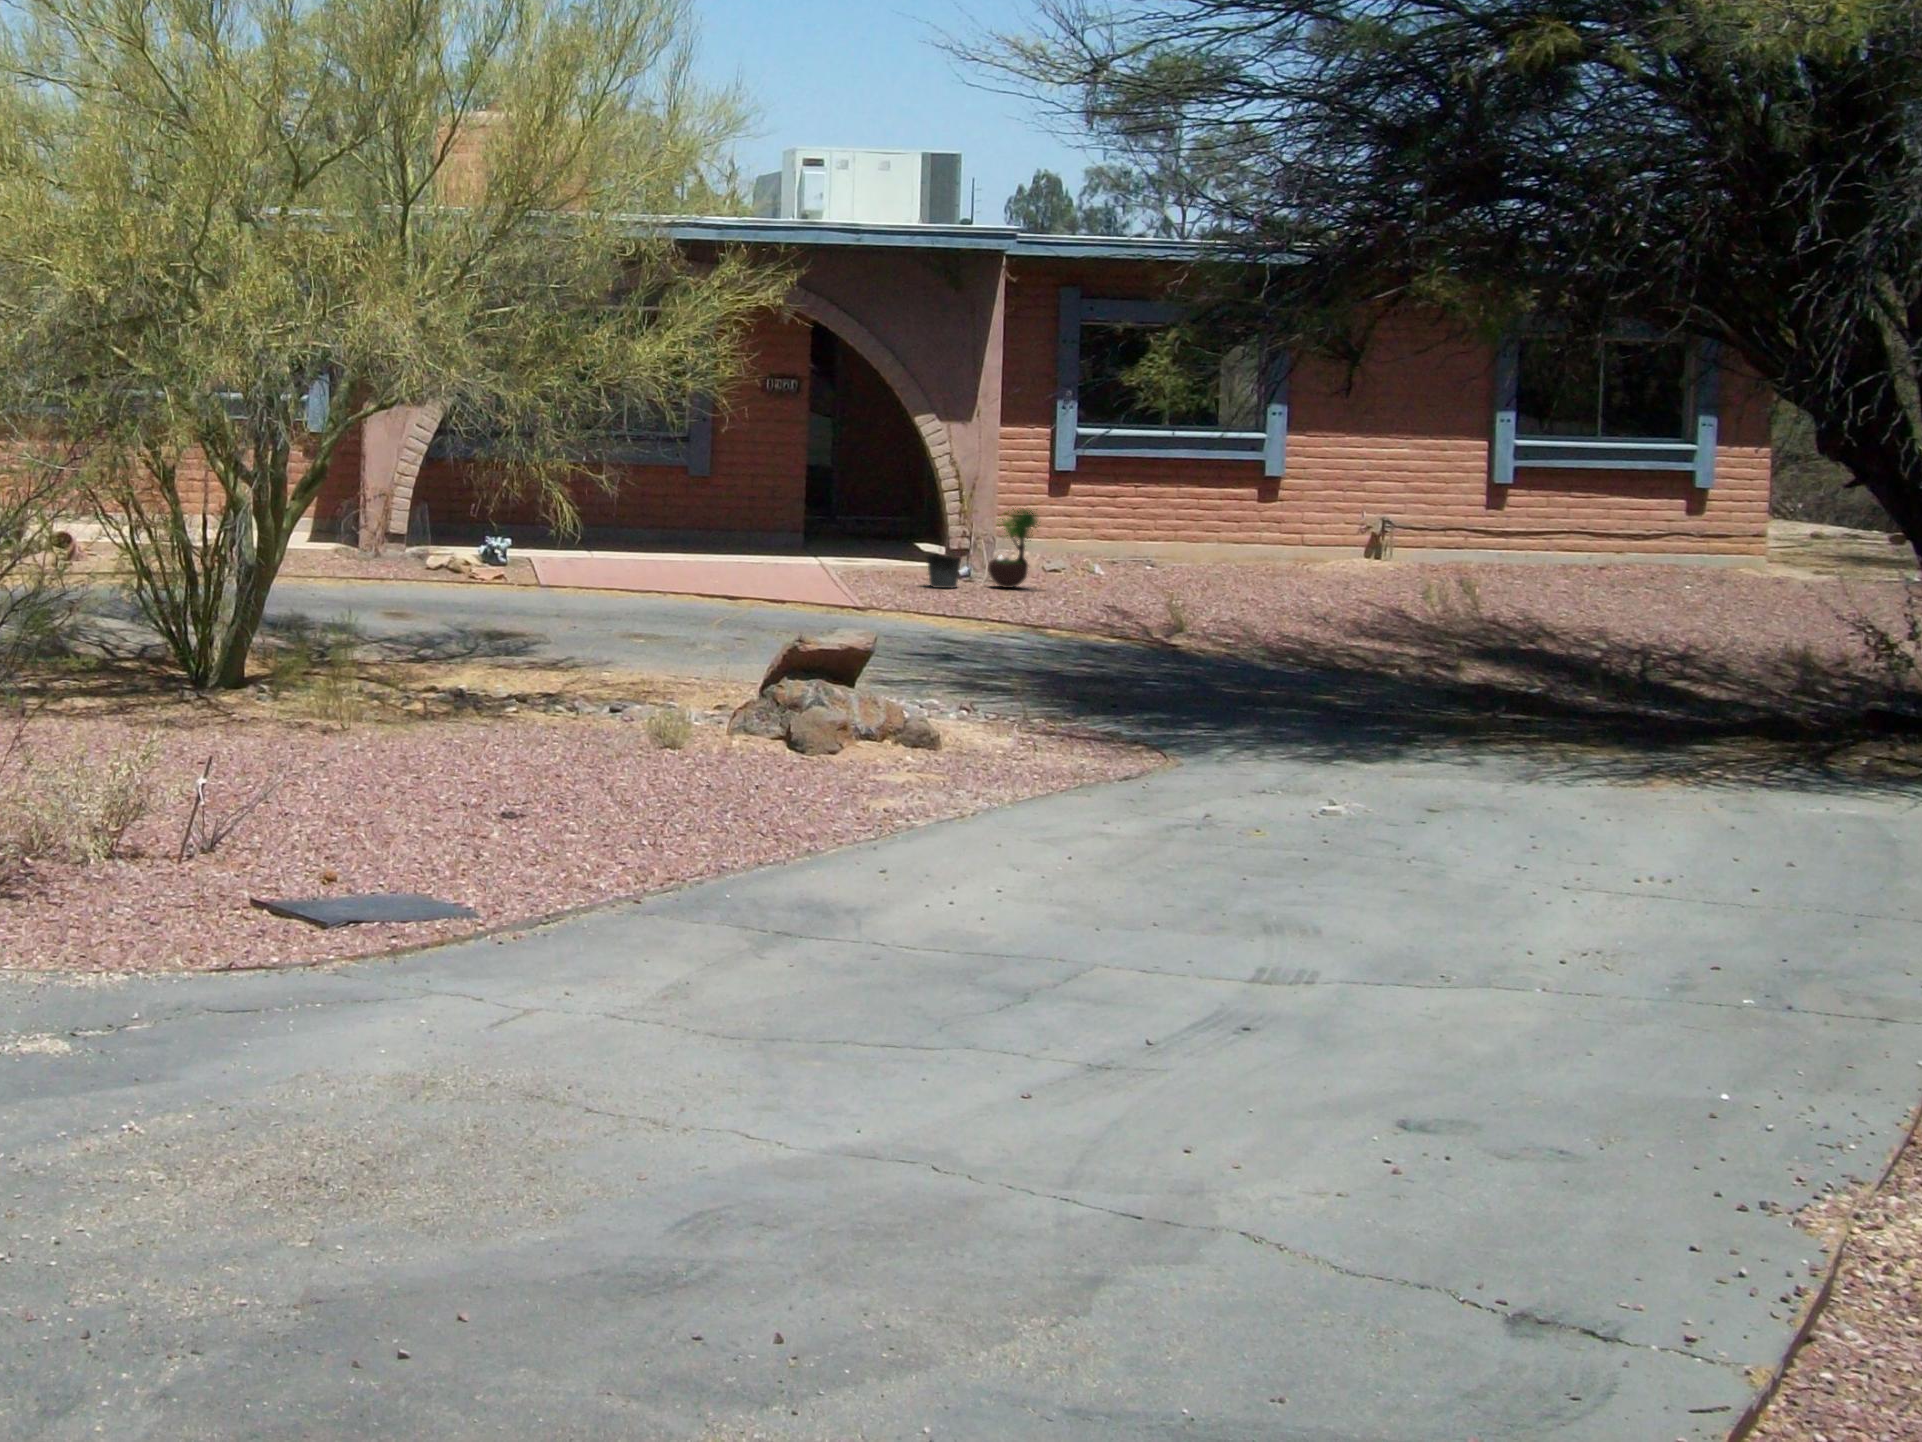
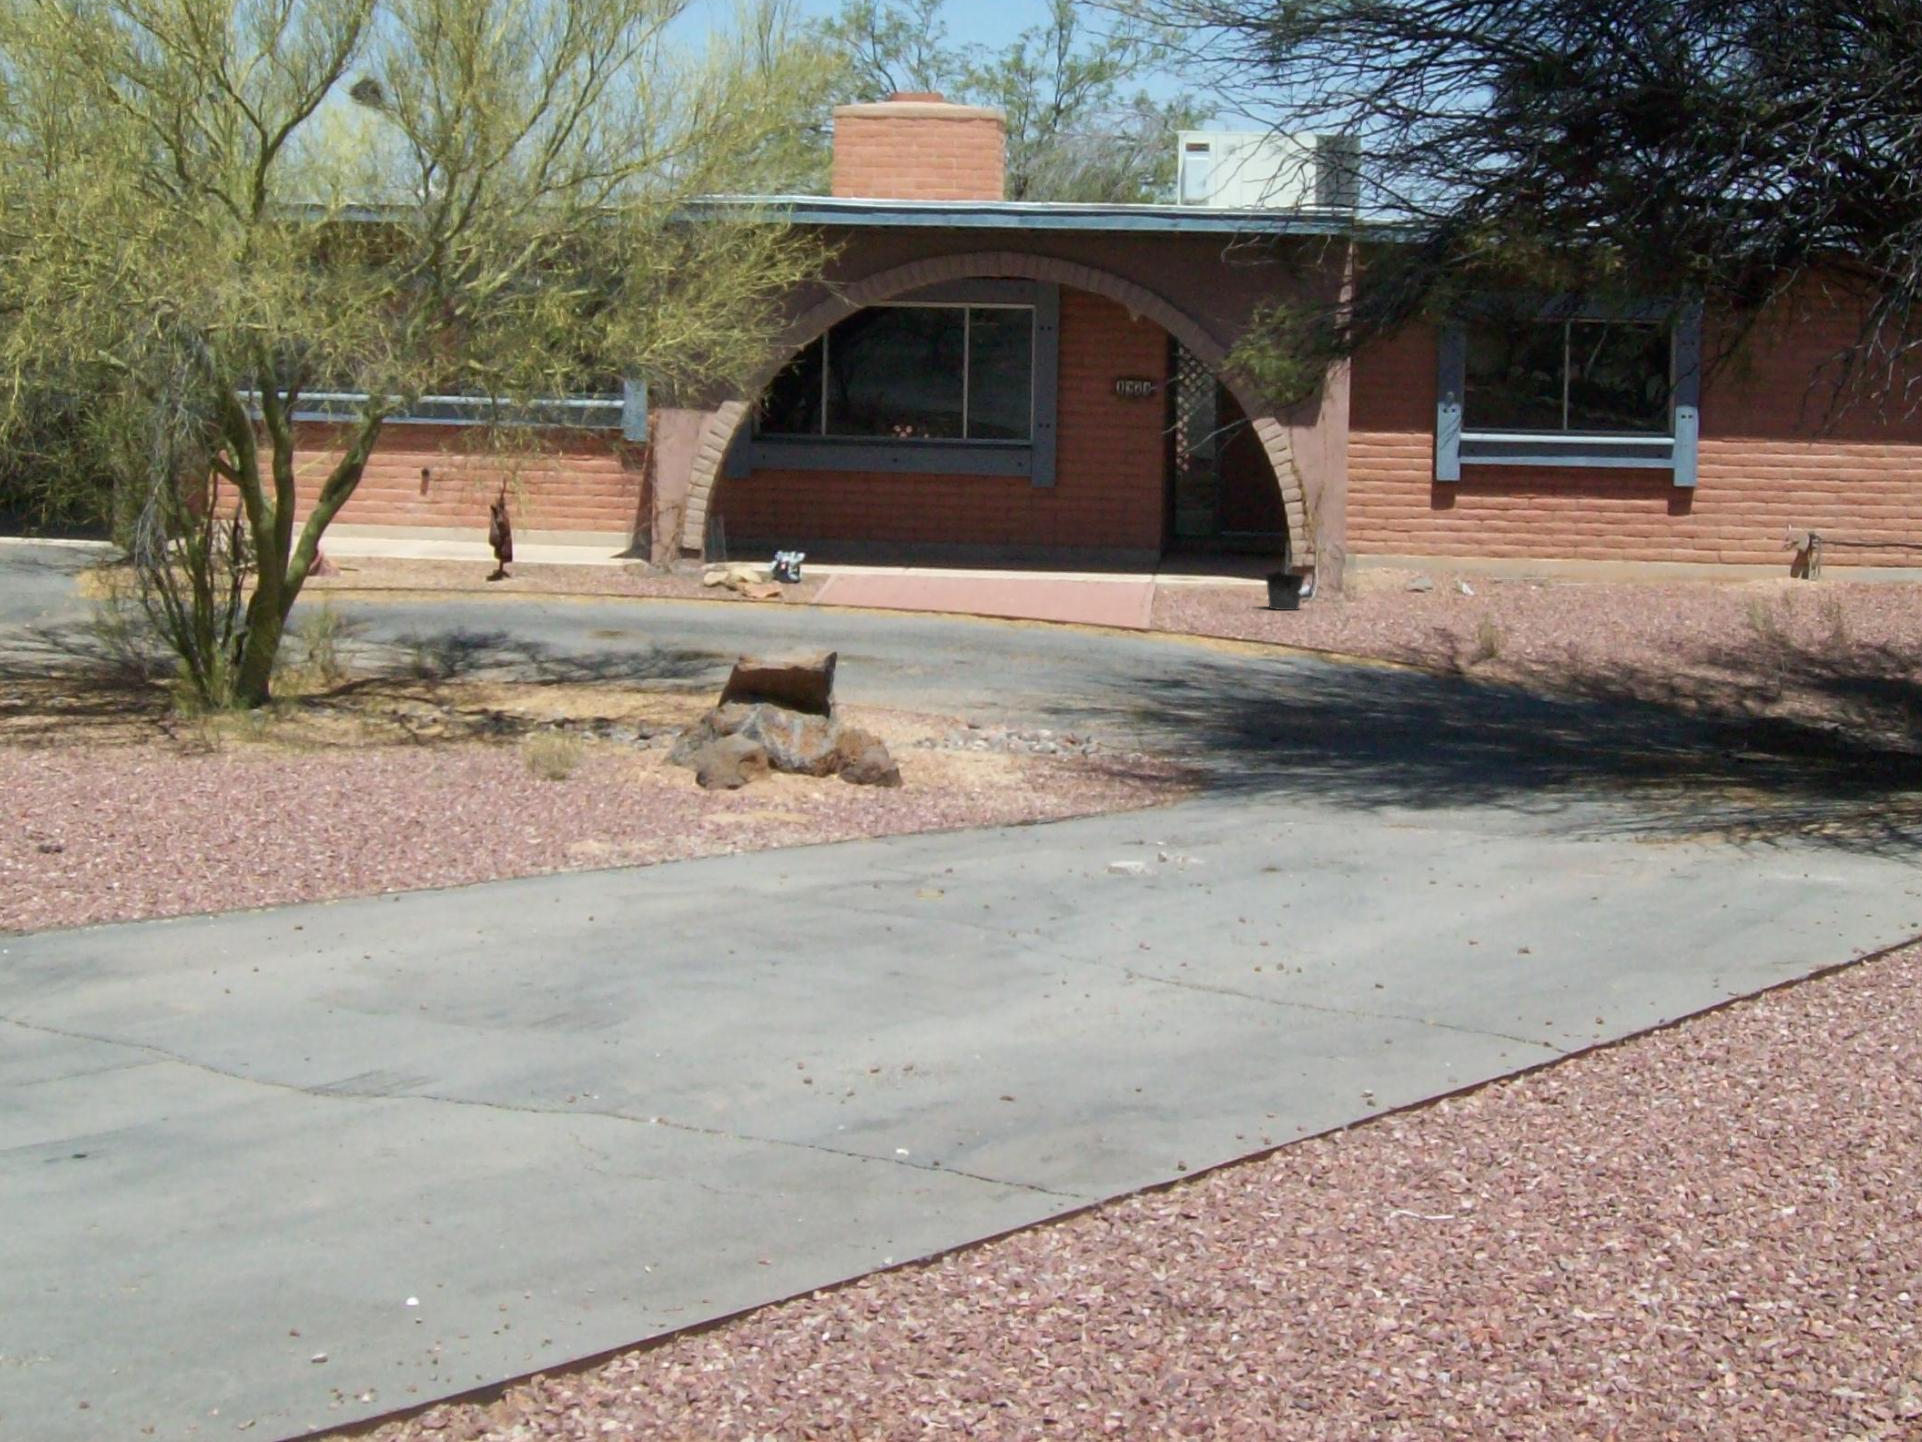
potted tree: present [989,507,1040,588] -> none [1336,510,1394,610]

